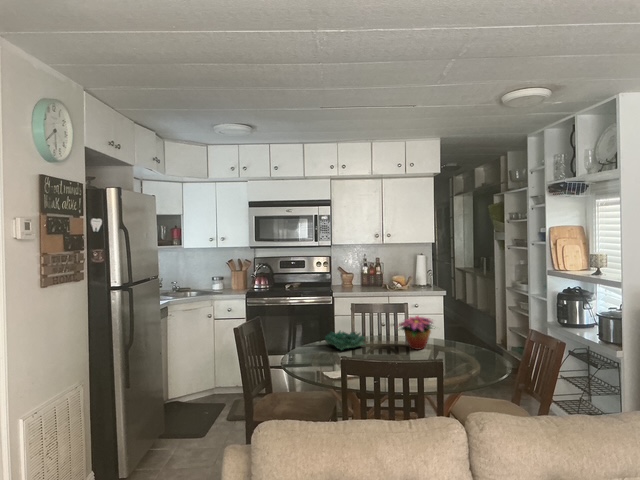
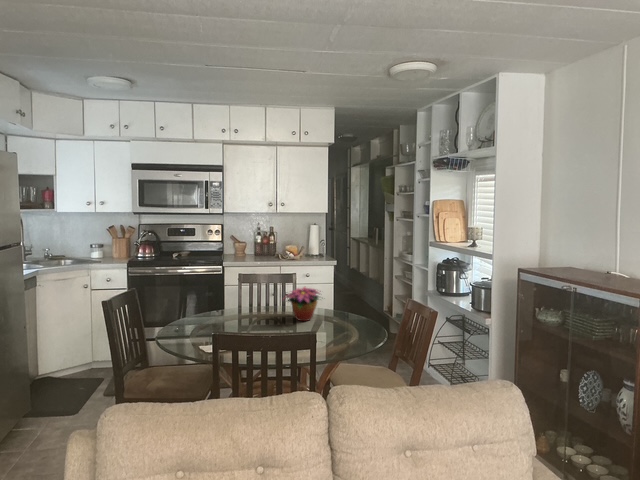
decorative bowl: present [325,331,364,350] -> none [207,303,251,325]

